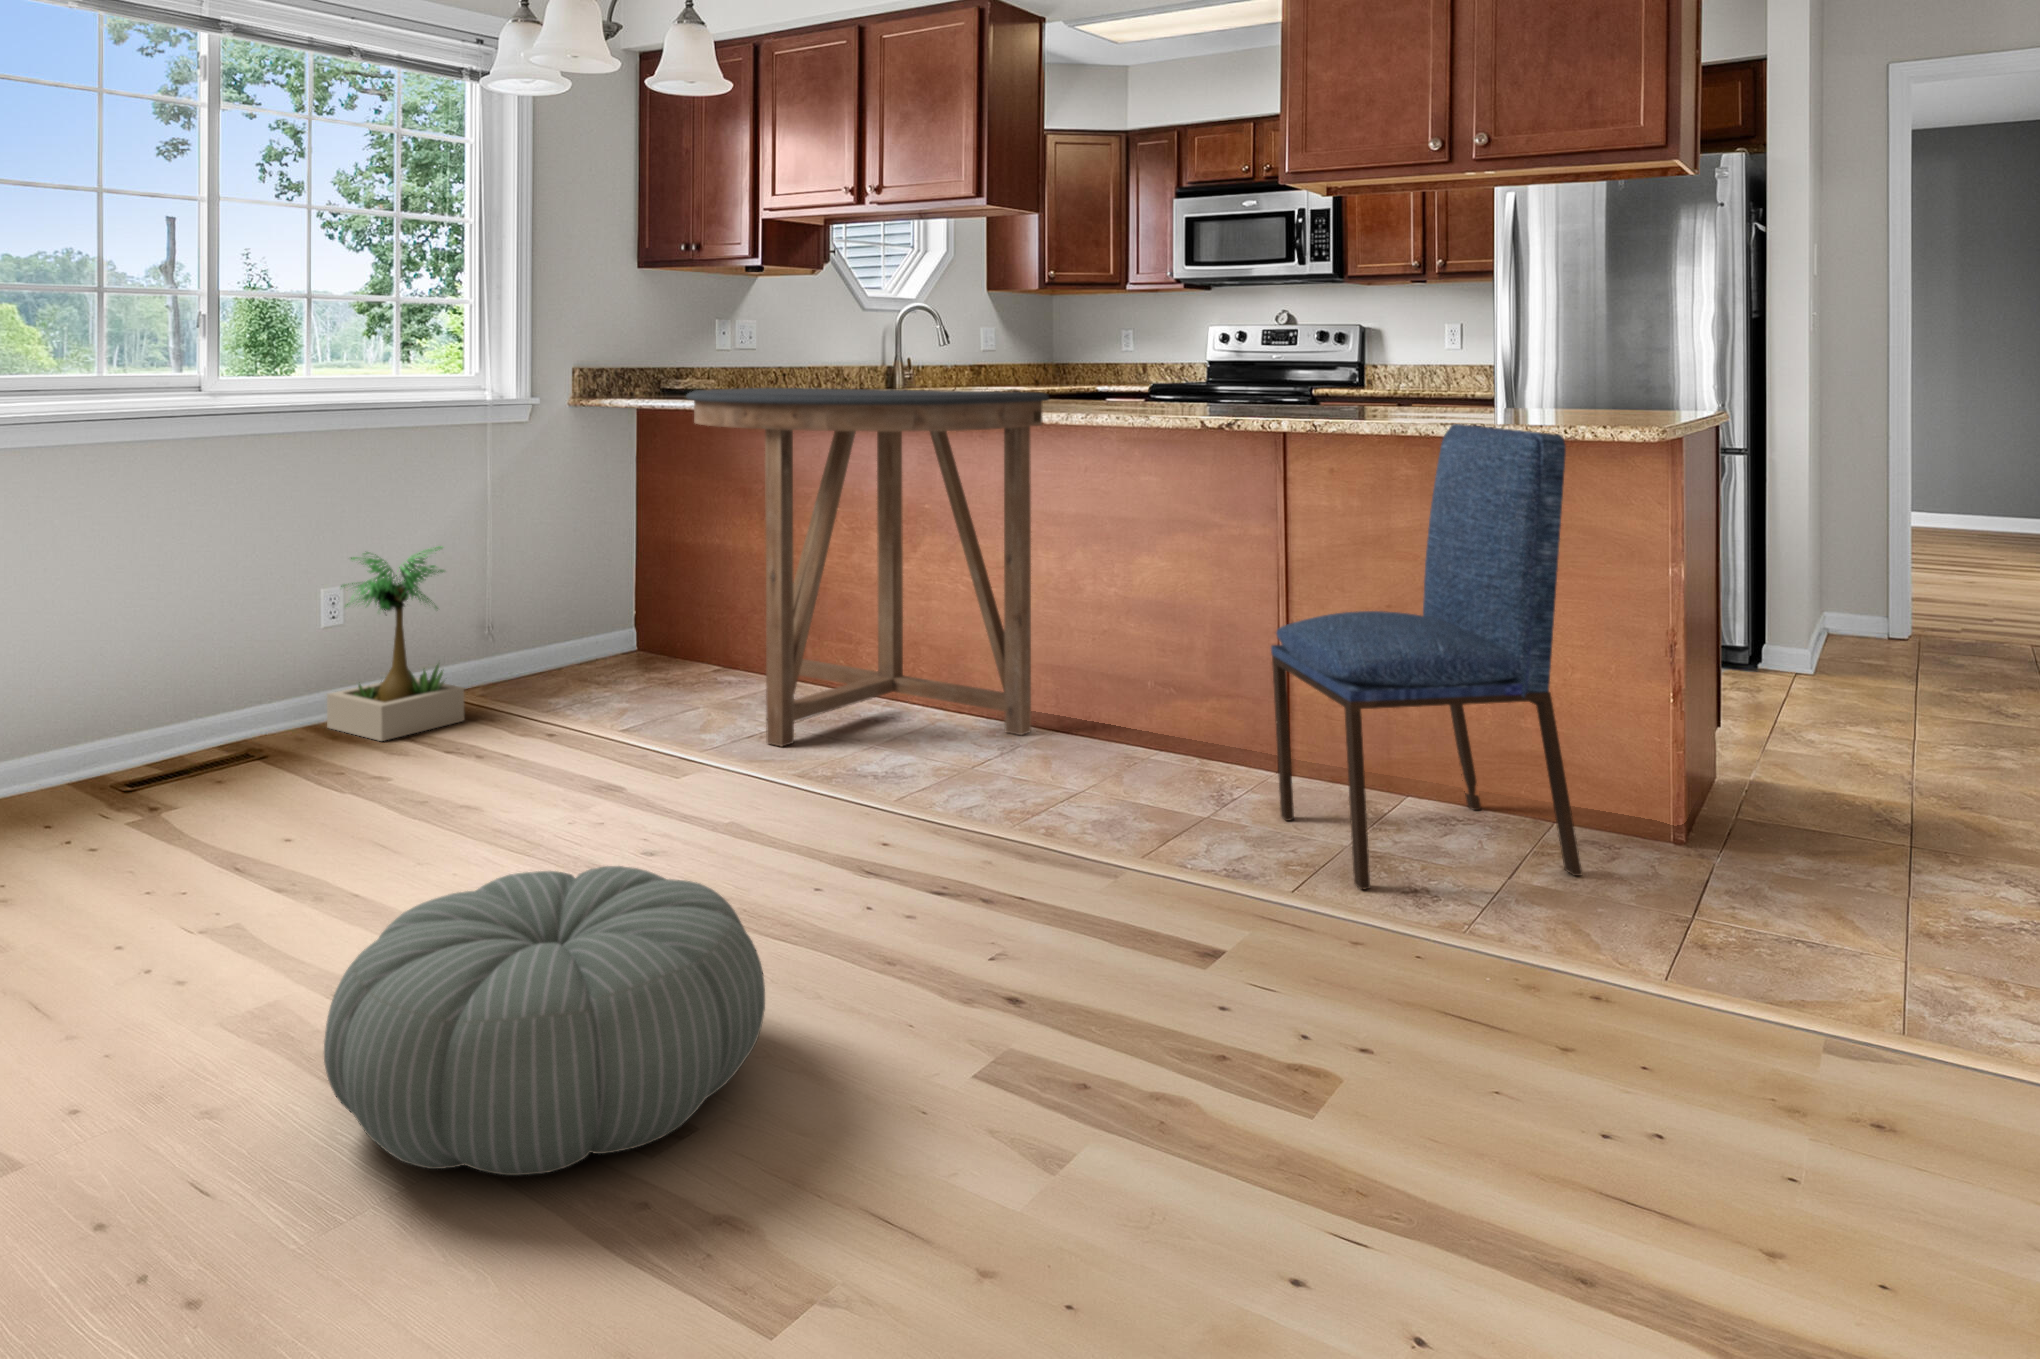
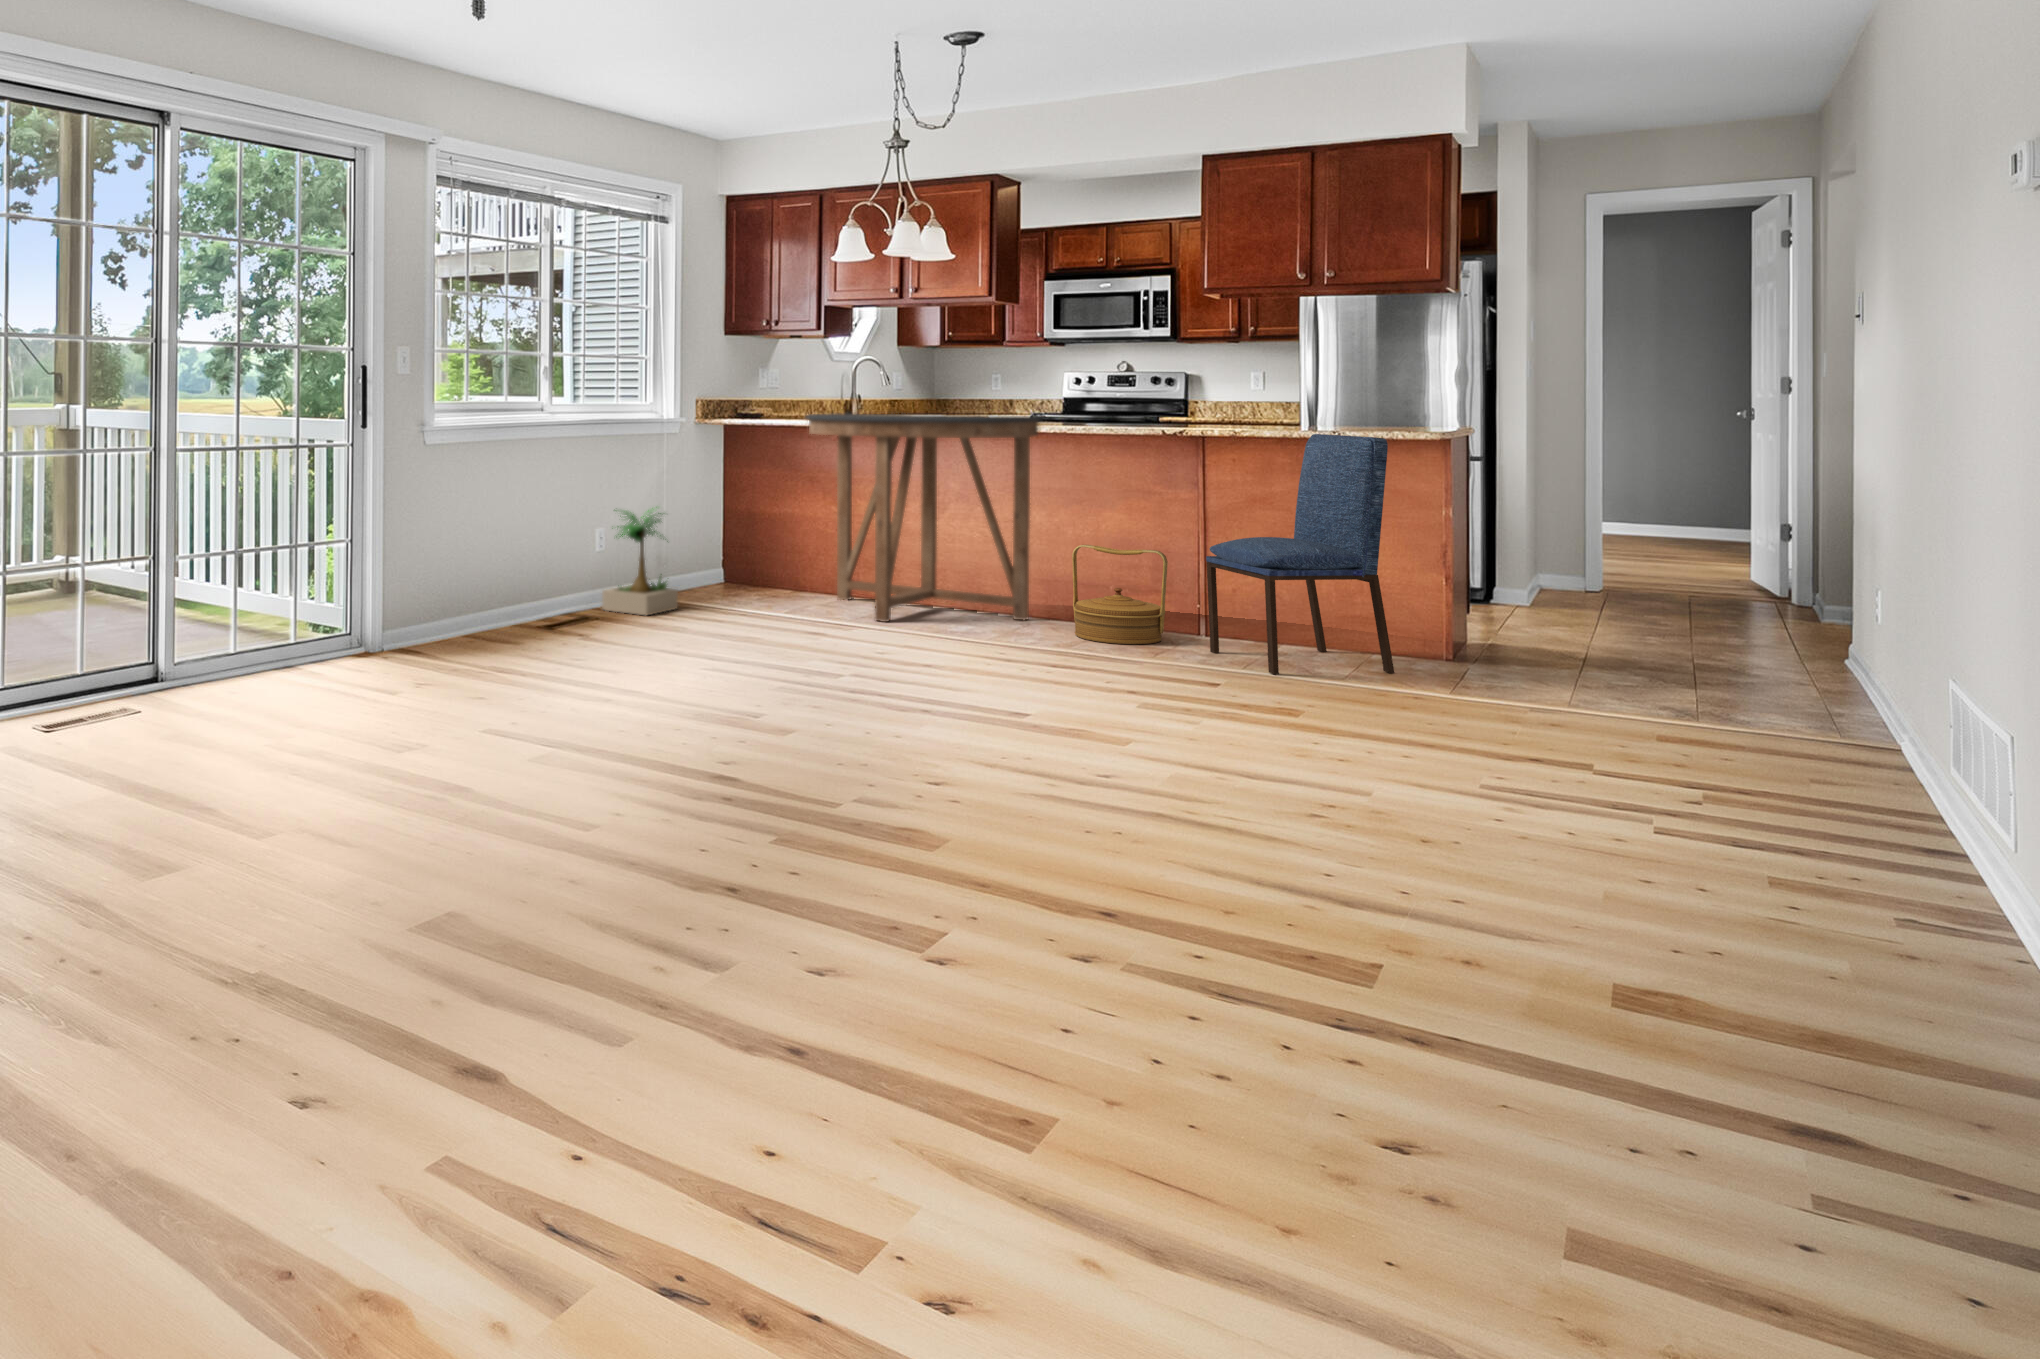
woven basket: none [1072,614,1220,799] -> present [1072,545,1168,644]
pouf: present [324,866,765,1175] -> none [851,628,1037,727]

